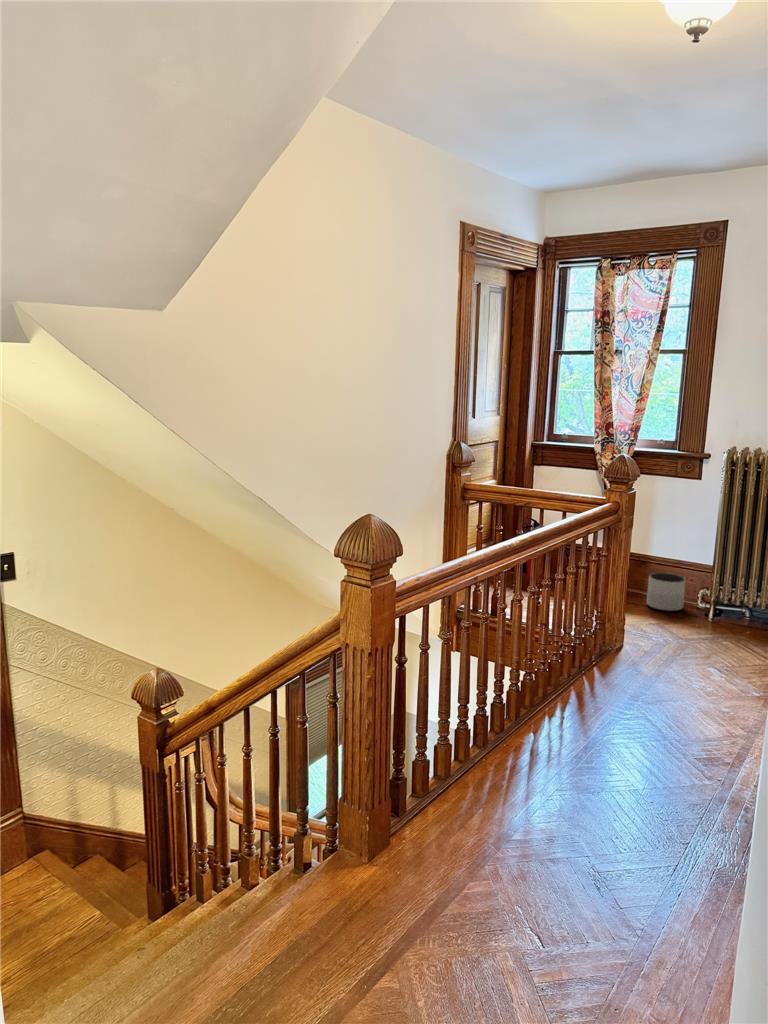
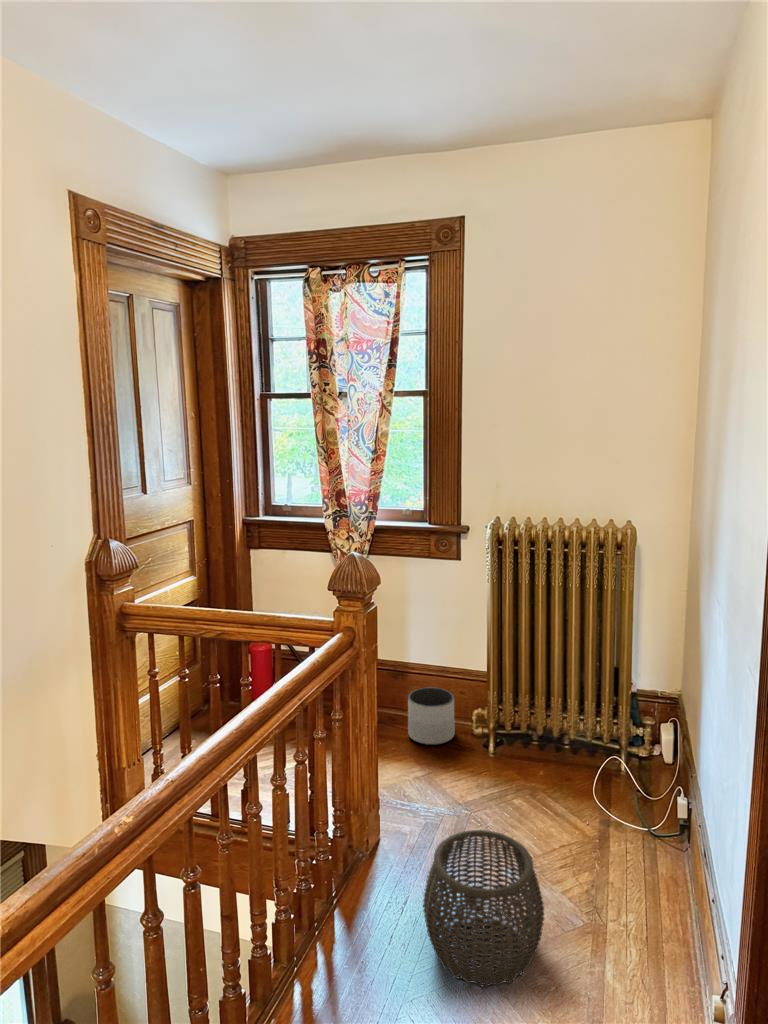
woven basket: none [659,621,740,702] -> present [423,830,544,987]

